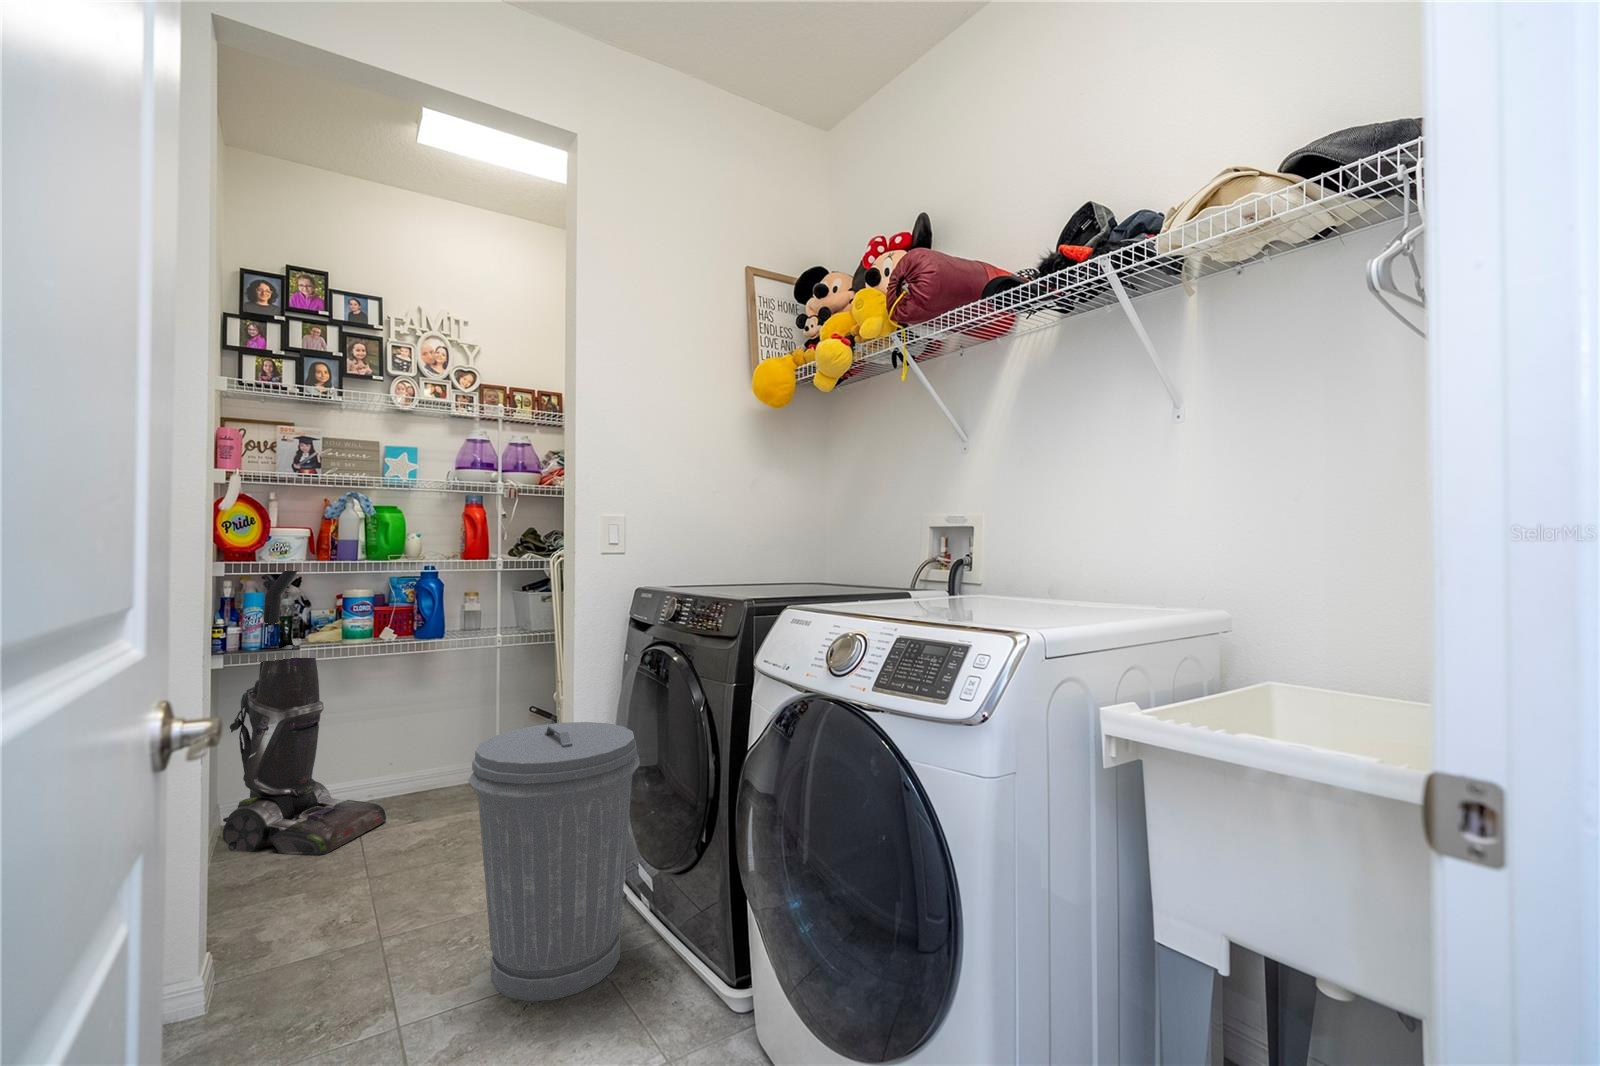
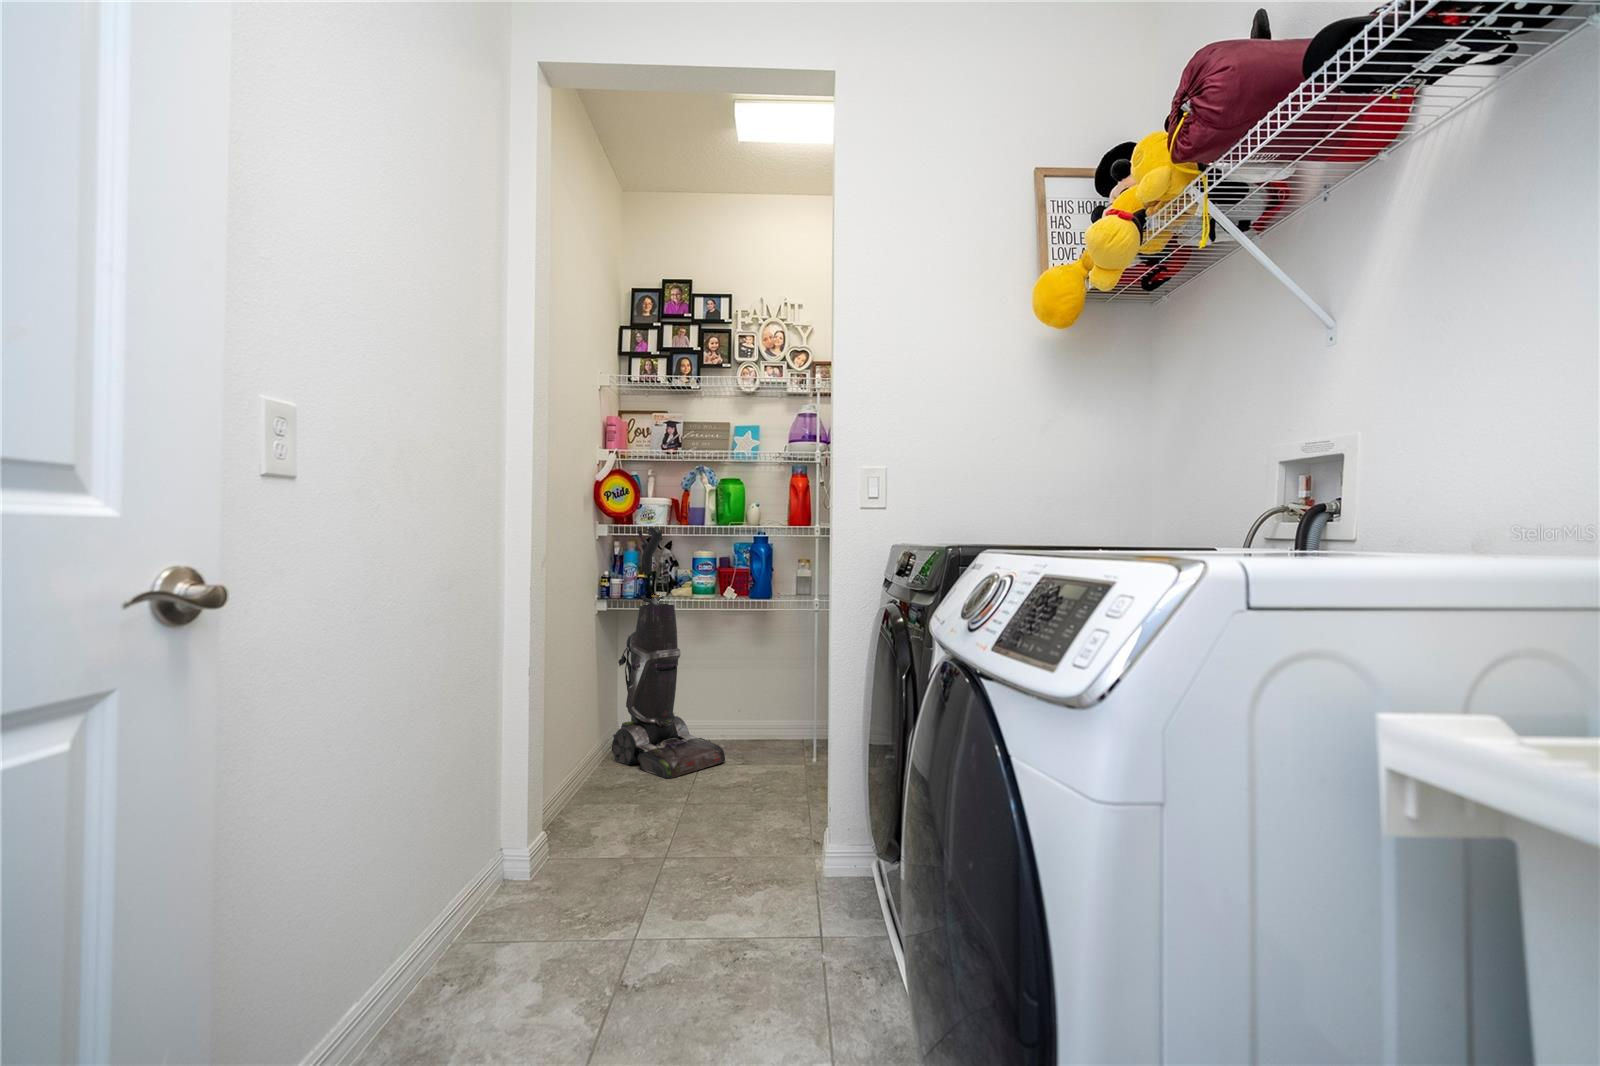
trash can: present [468,722,640,1001] -> none [701,682,869,961]

